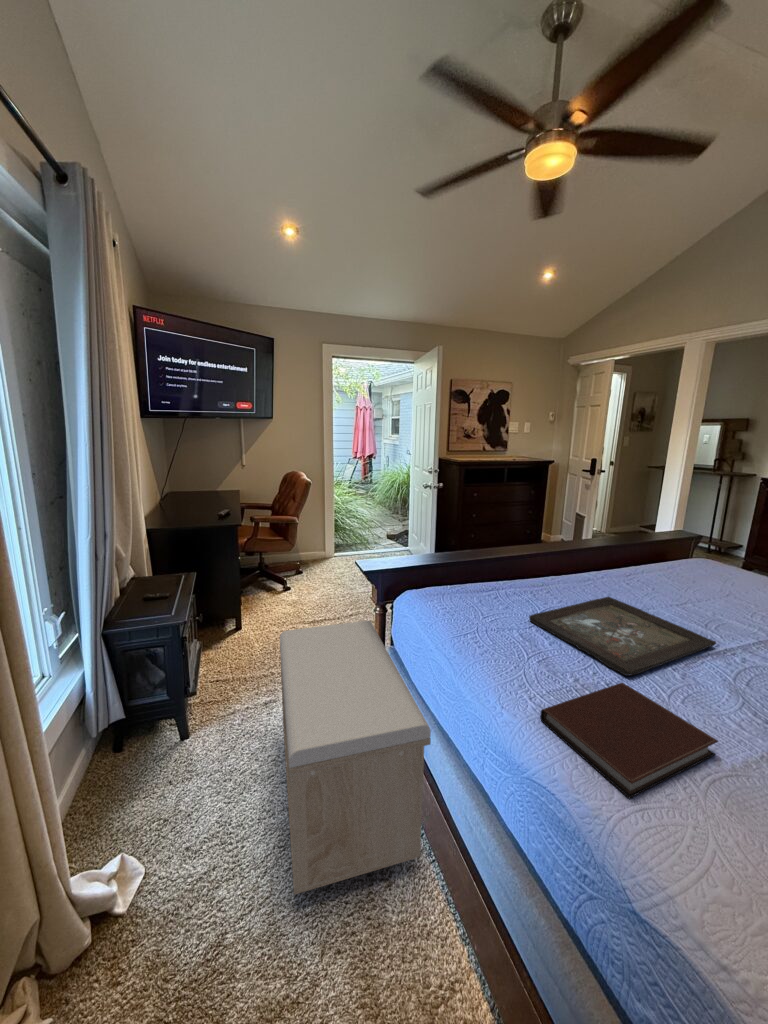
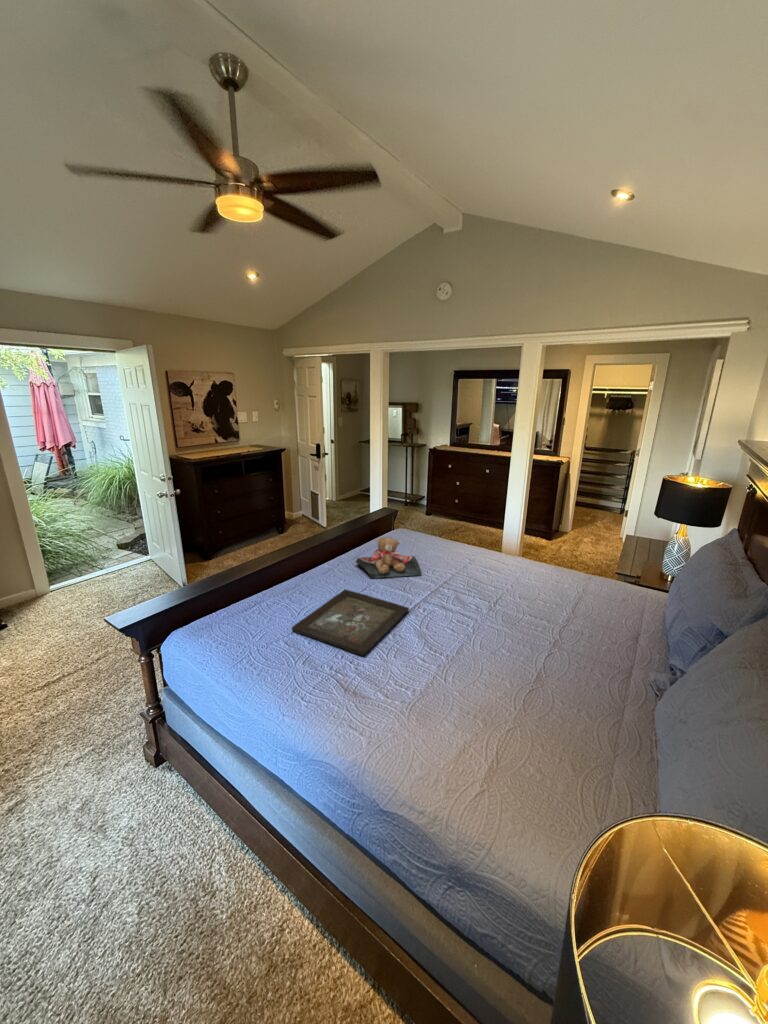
teddy bear: none [628,543,740,610] -> present [356,537,421,579]
storage bench: present [280,621,431,894] -> none [22,674,236,966]
notebook: present [540,683,718,798] -> none [313,664,412,744]

